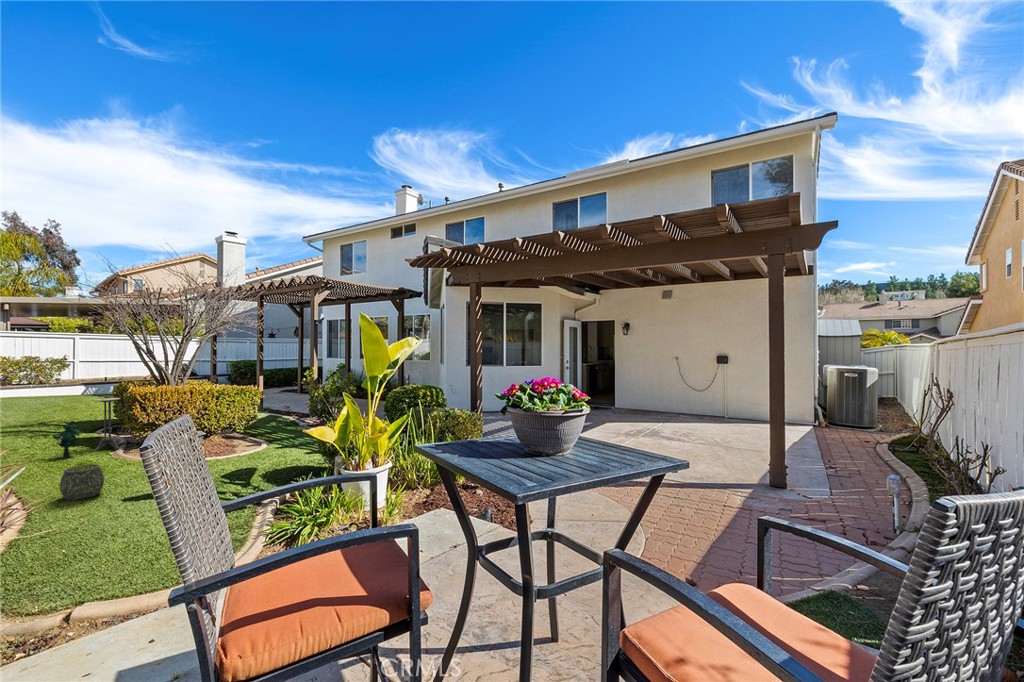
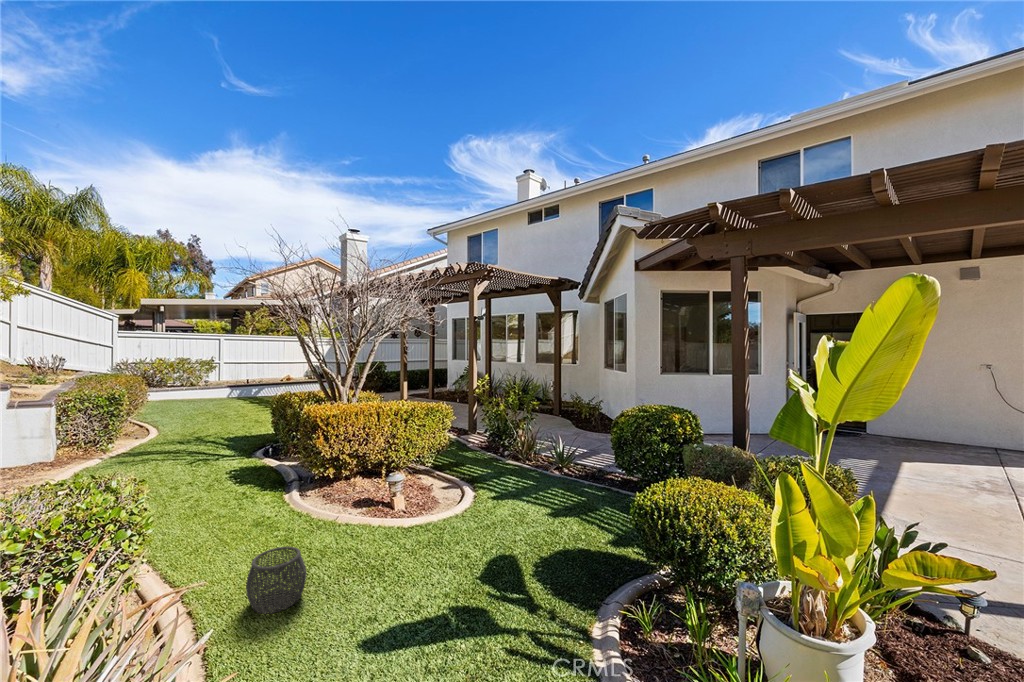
side table: present [94,398,120,451] -> none [263,419,293,489]
decorative plant: present [53,421,80,458] -> none [218,453,251,504]

